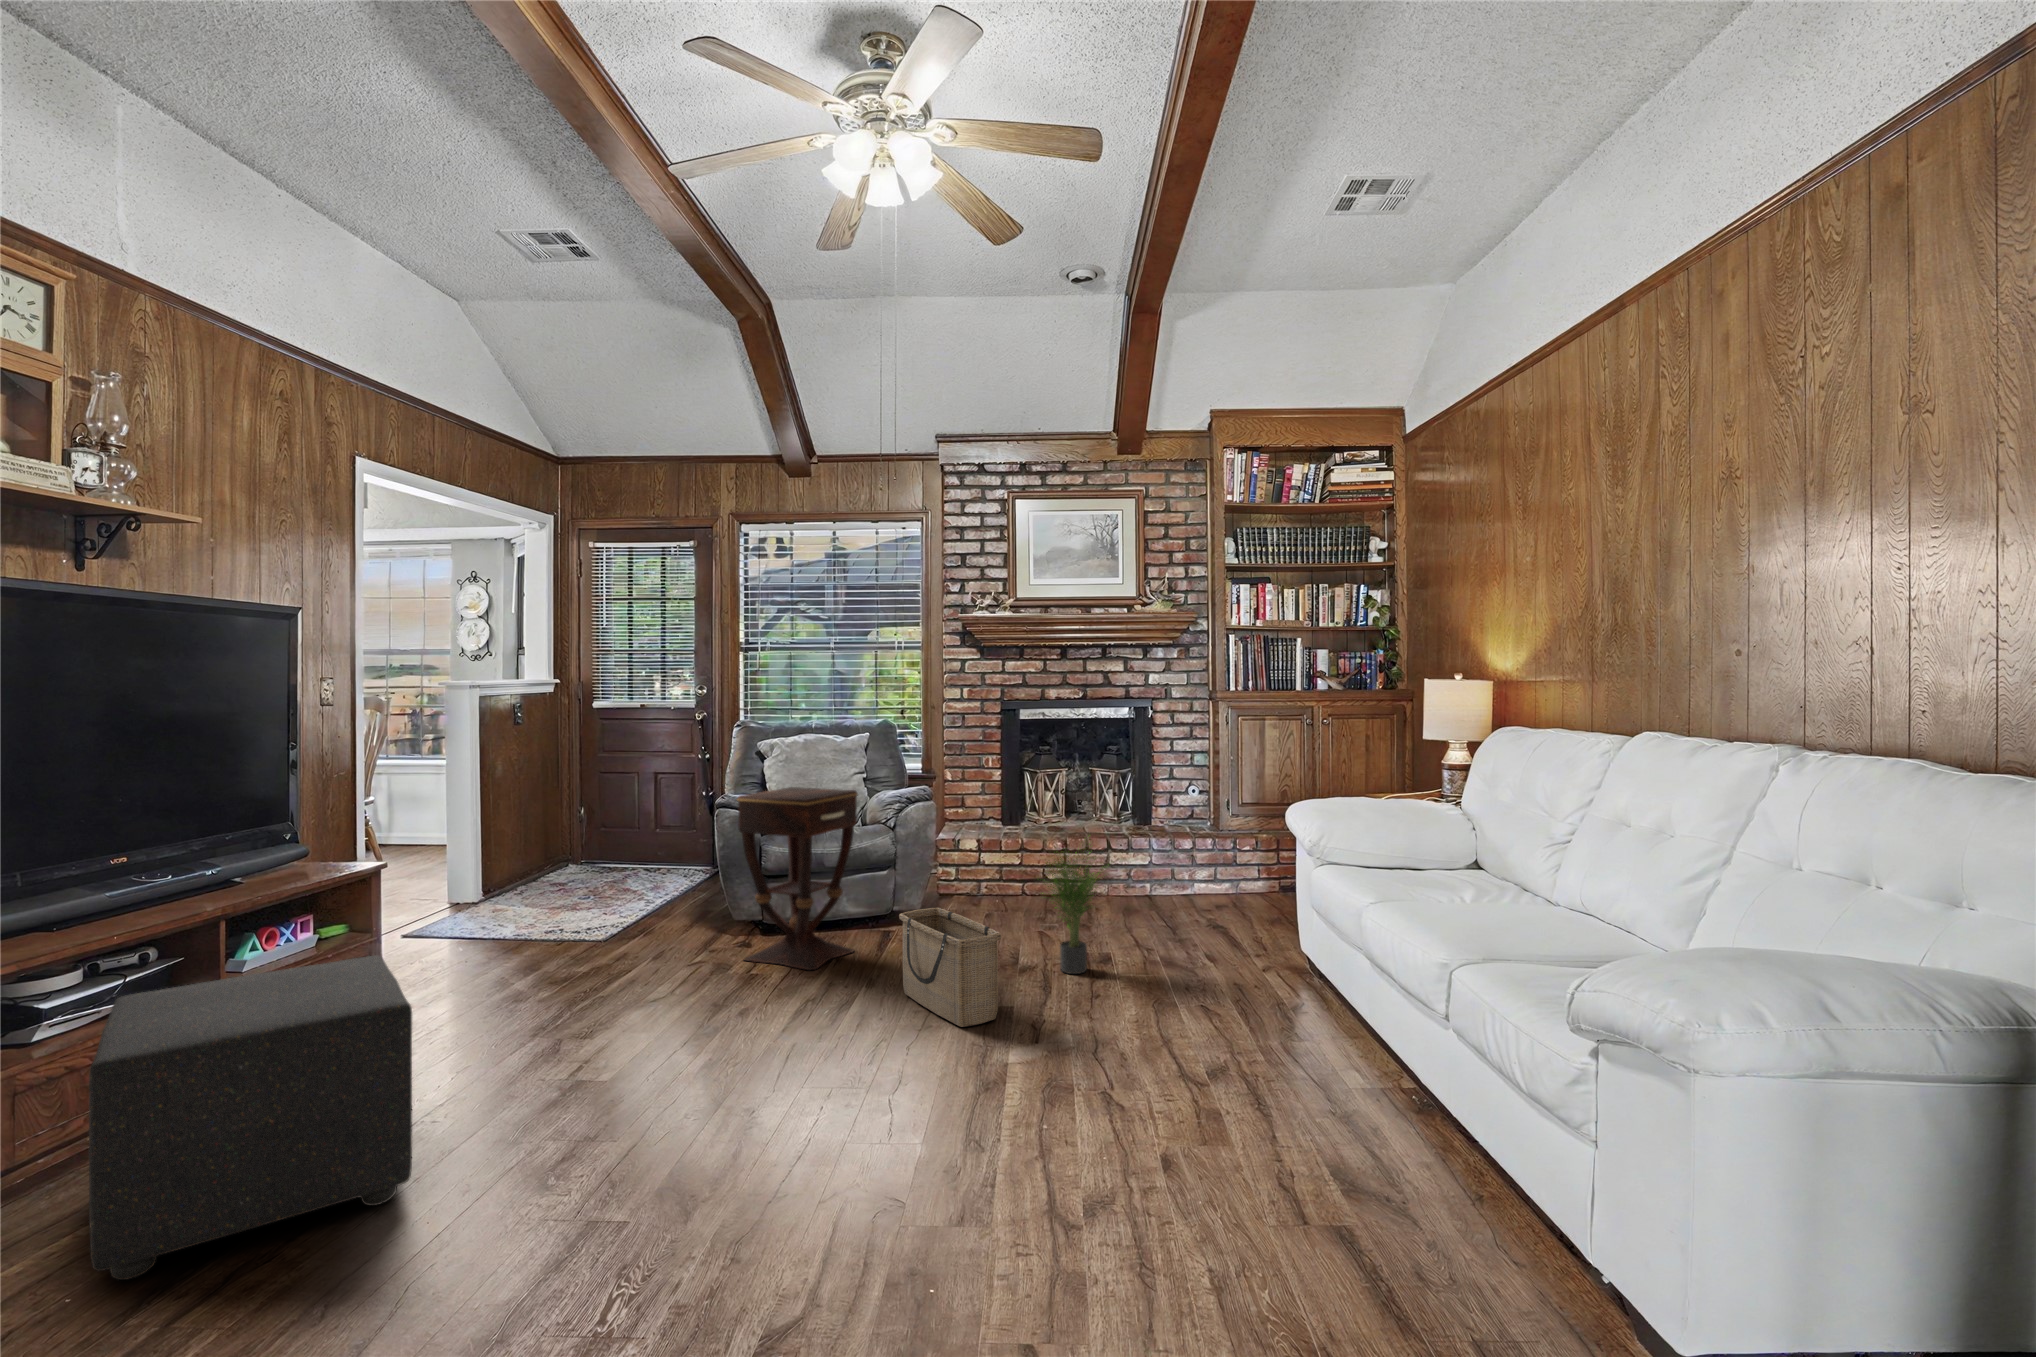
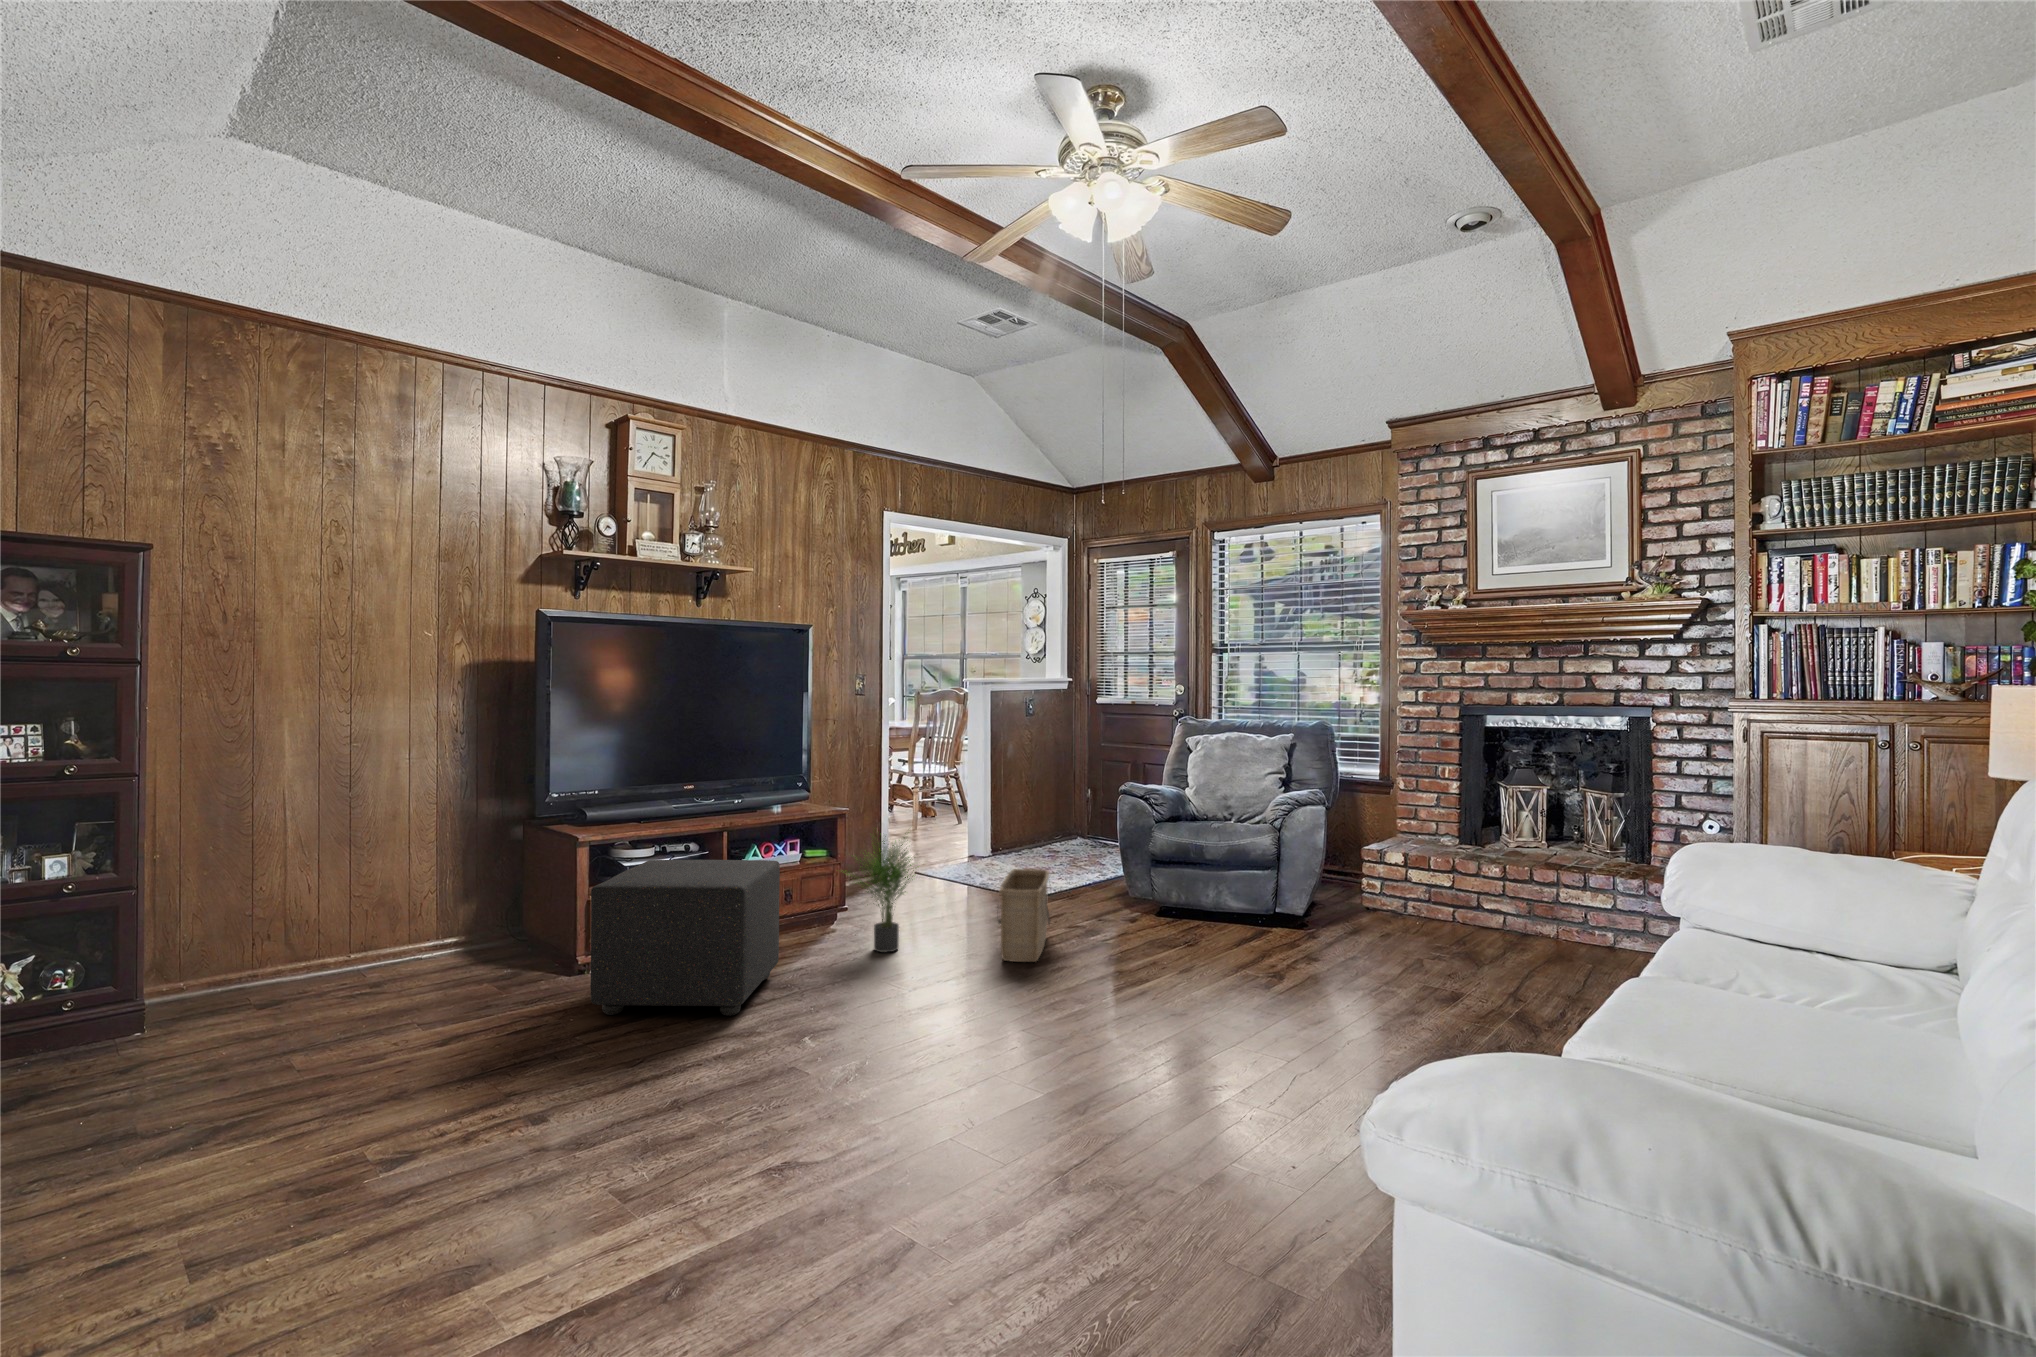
side table: present [737,787,858,970] -> none [1101,779,1211,947]
potted plant: present [1048,838,1102,974] -> present [849,836,914,953]
basket: present [899,908,1001,1027] -> present [998,869,1050,962]

